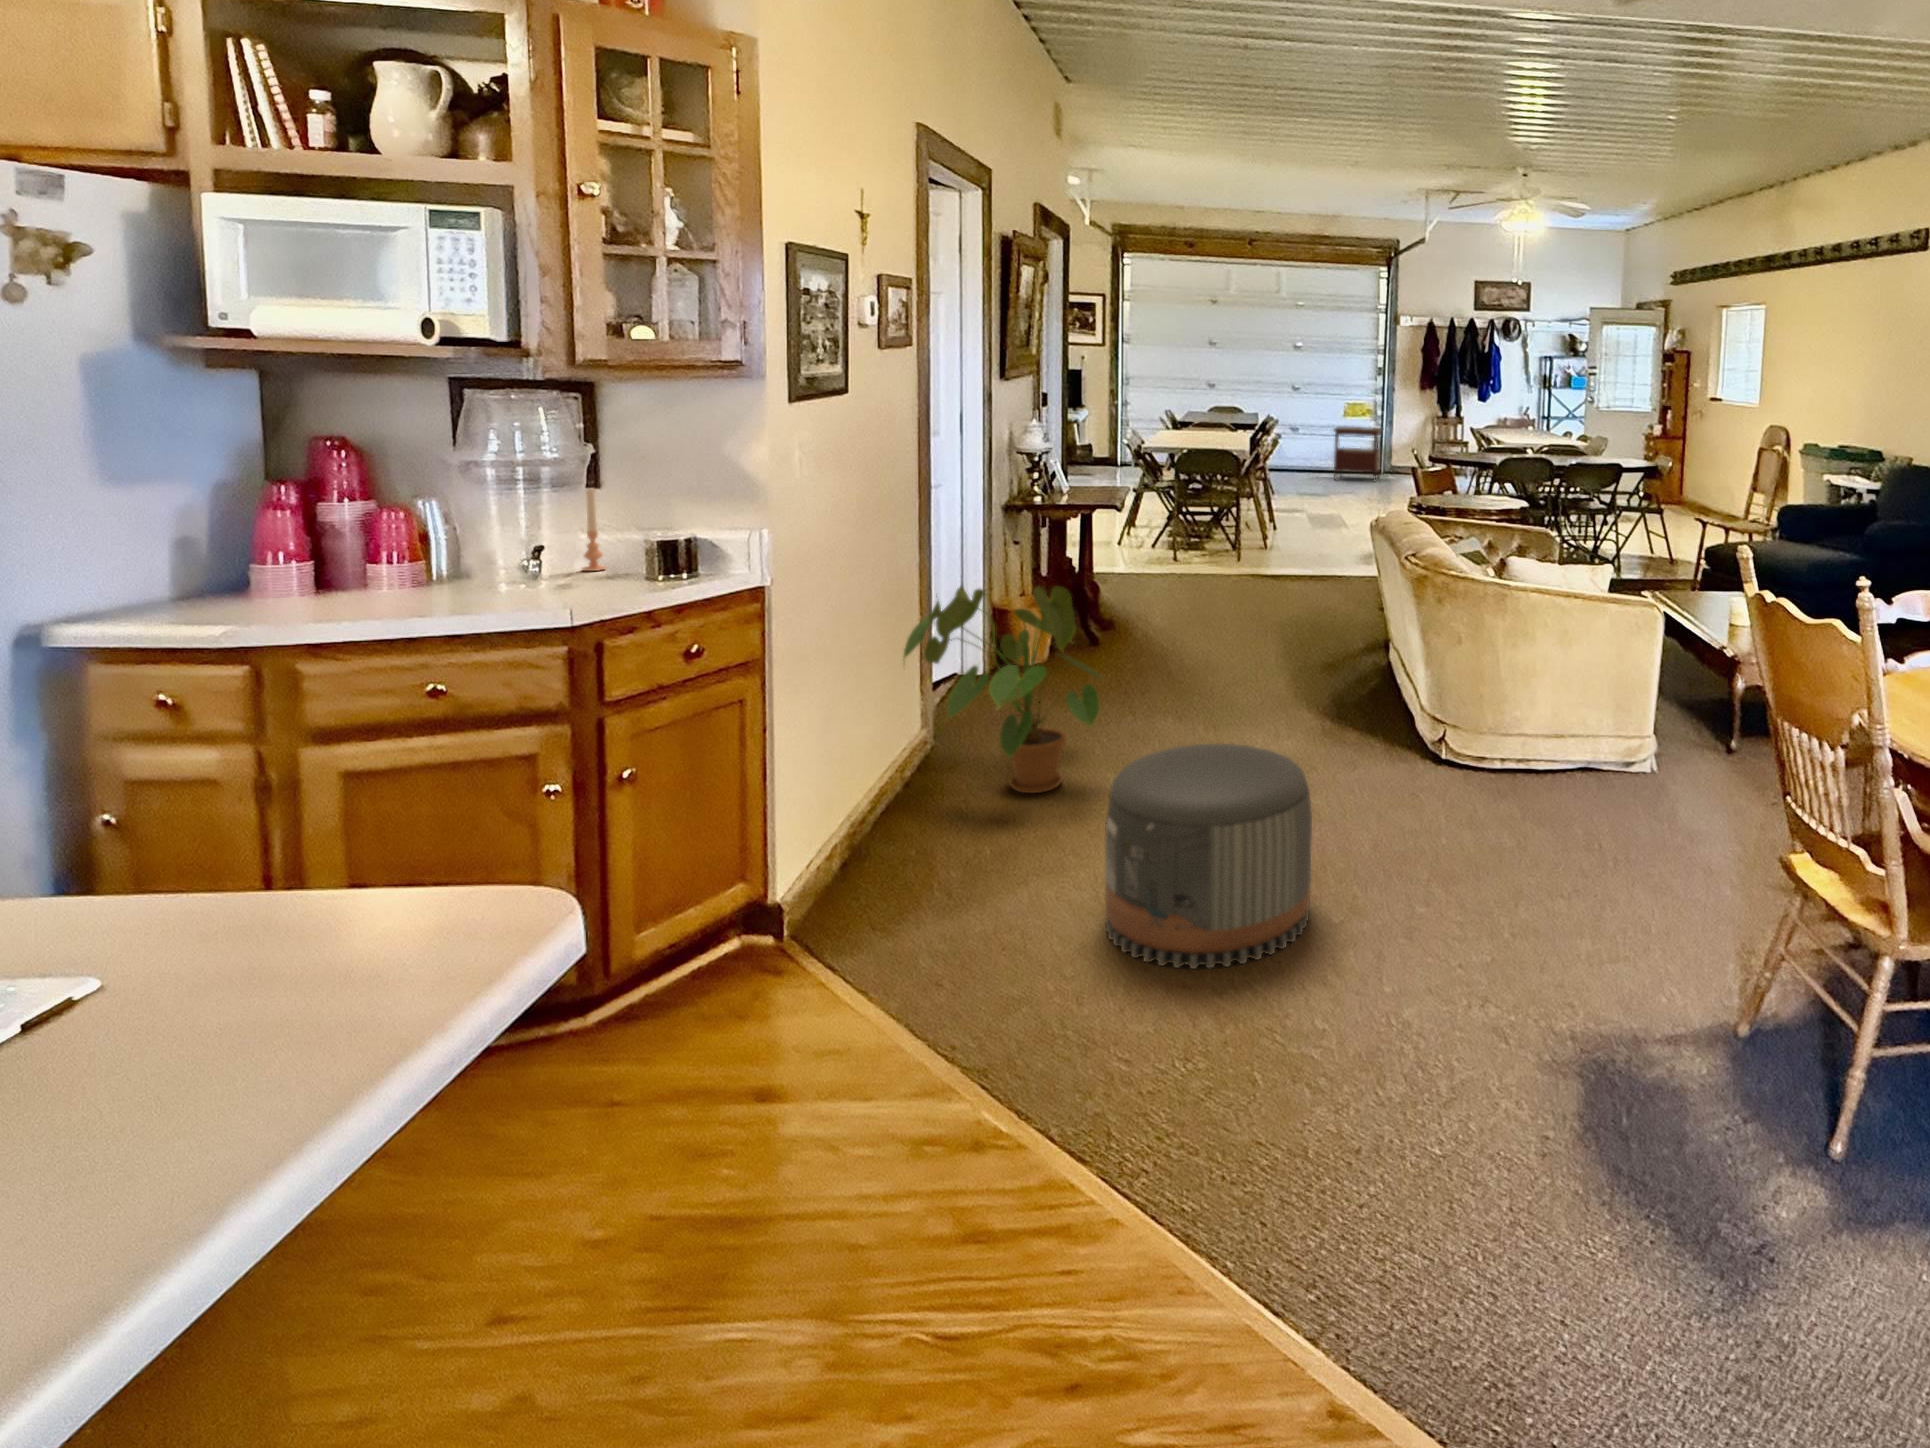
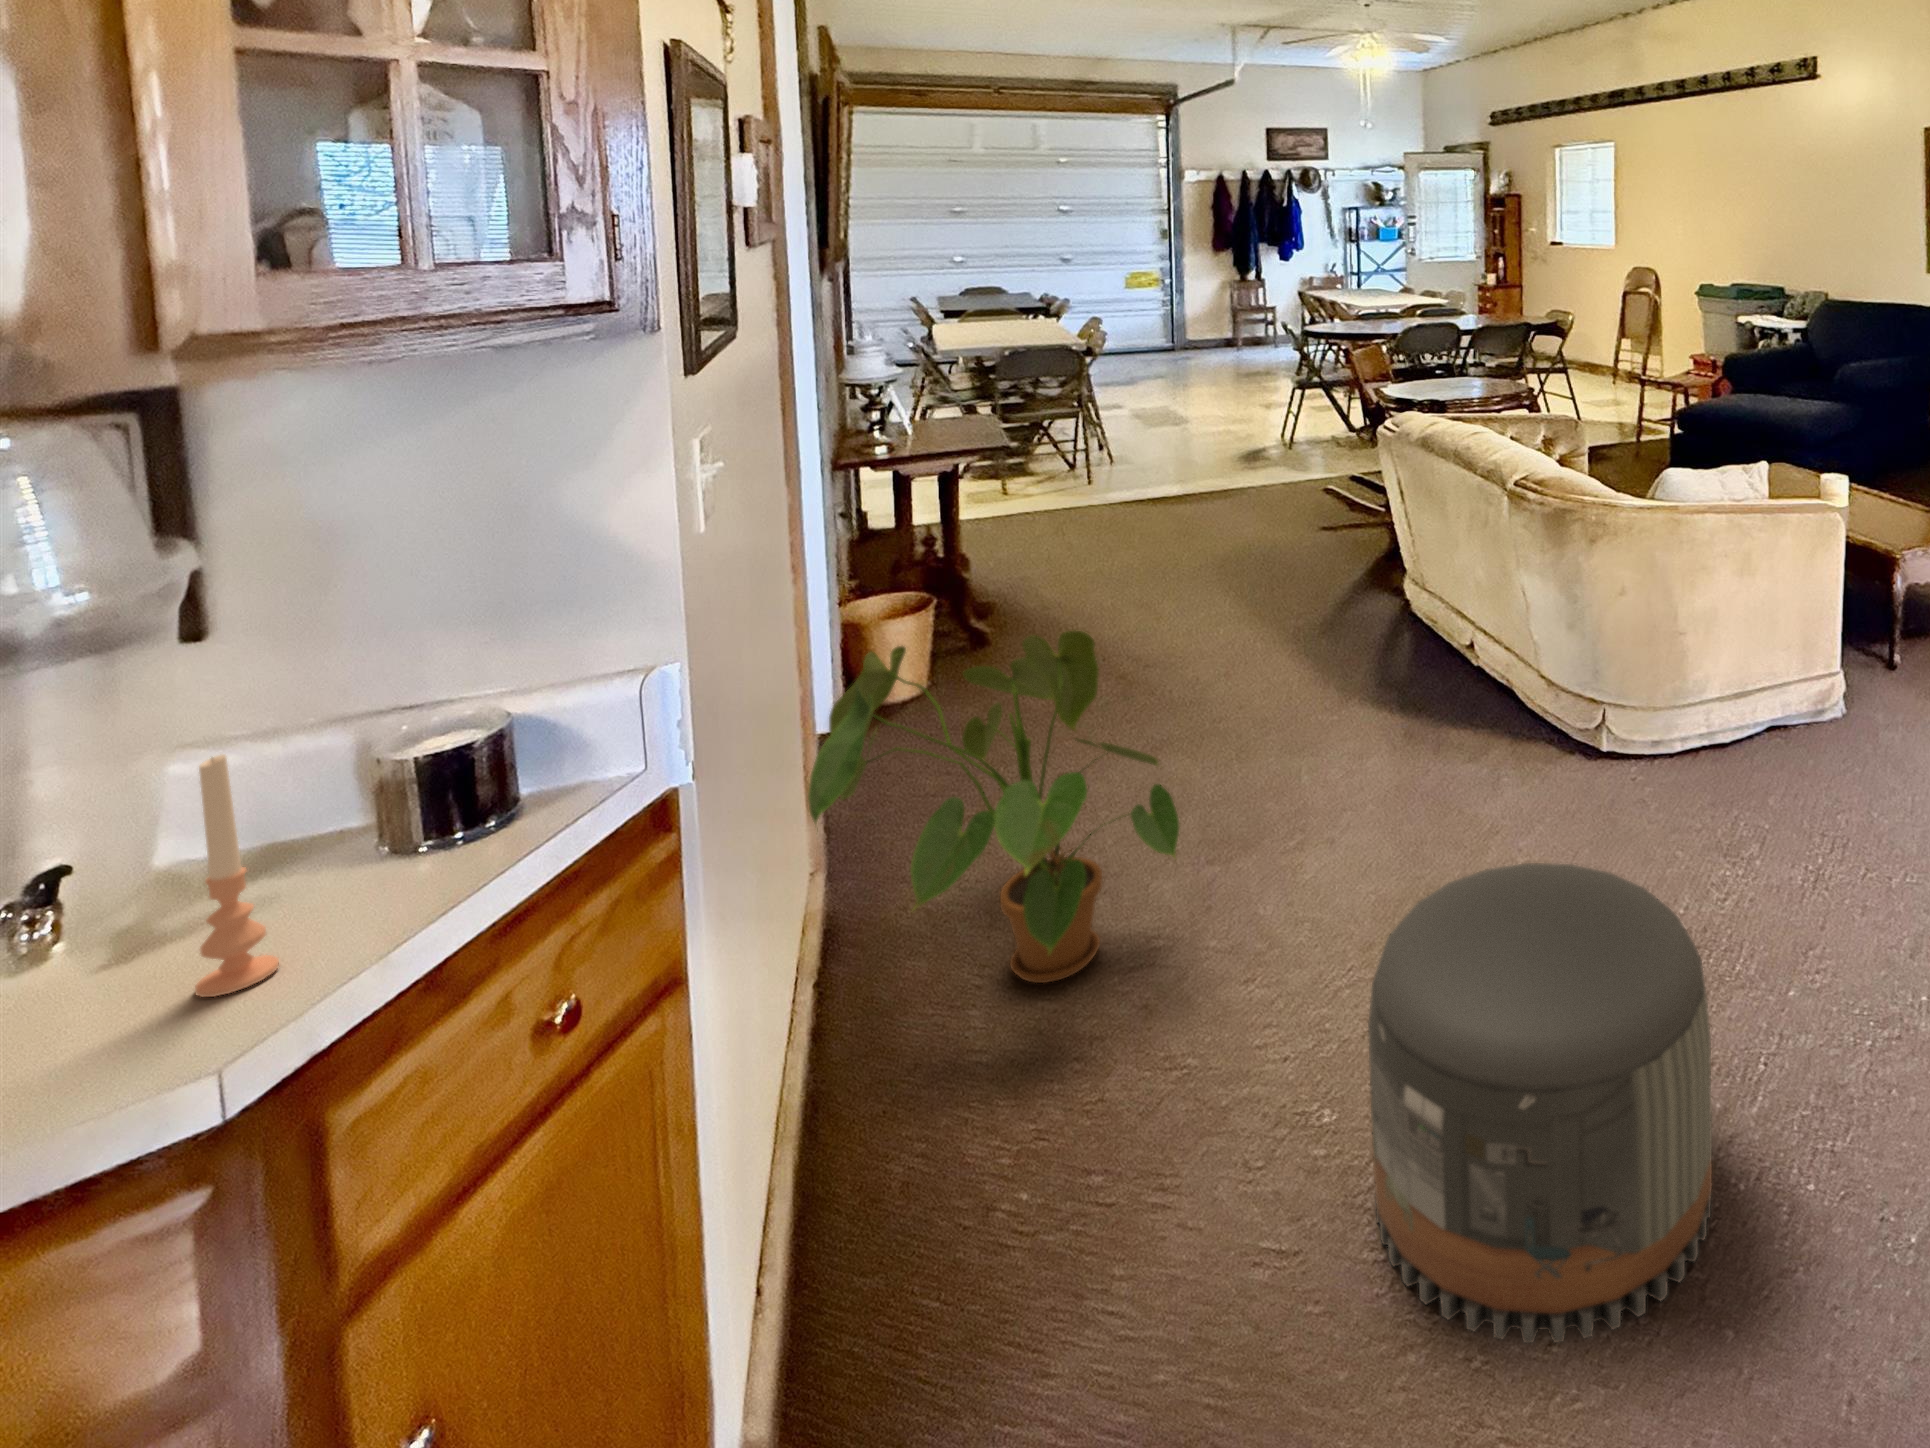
side table: present [1334,426,1382,480] -> none [1116,300,1173,366]

